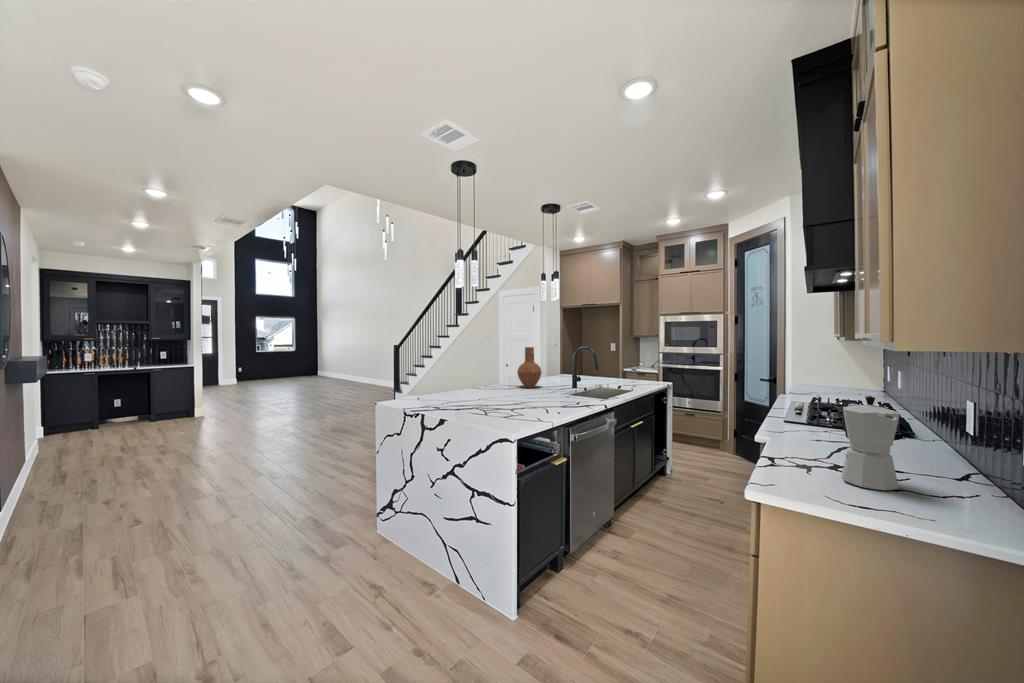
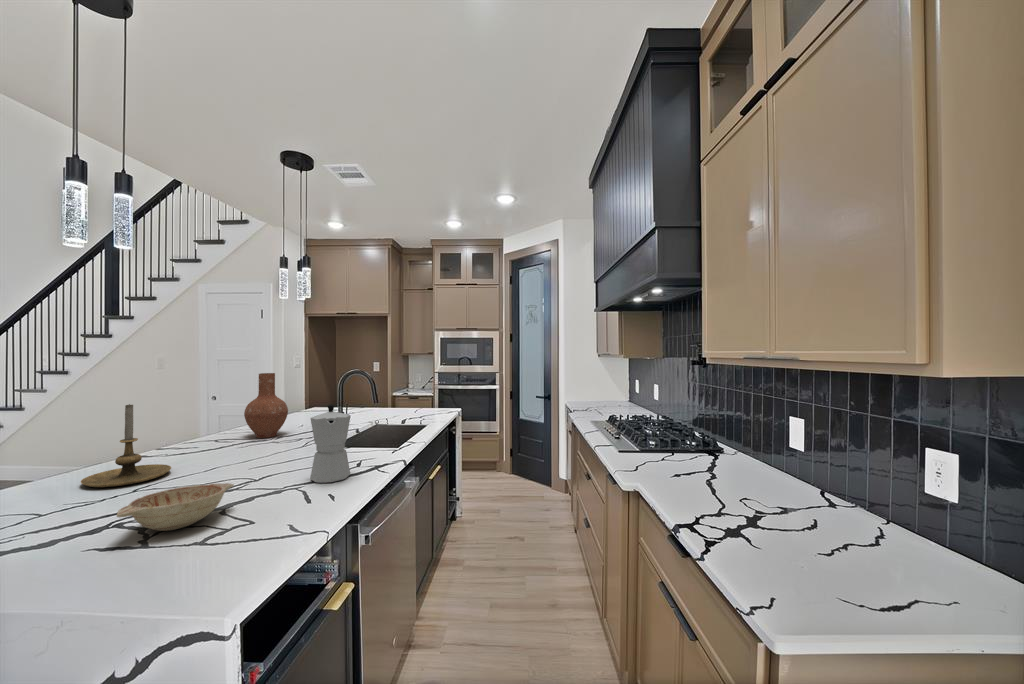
candle holder: none [450,359,484,399] -> present [81,404,171,487]
moka pot: present [841,396,900,490] -> present [310,404,351,483]
decorative bowl: none [469,399,512,416] -> present [117,483,234,531]

